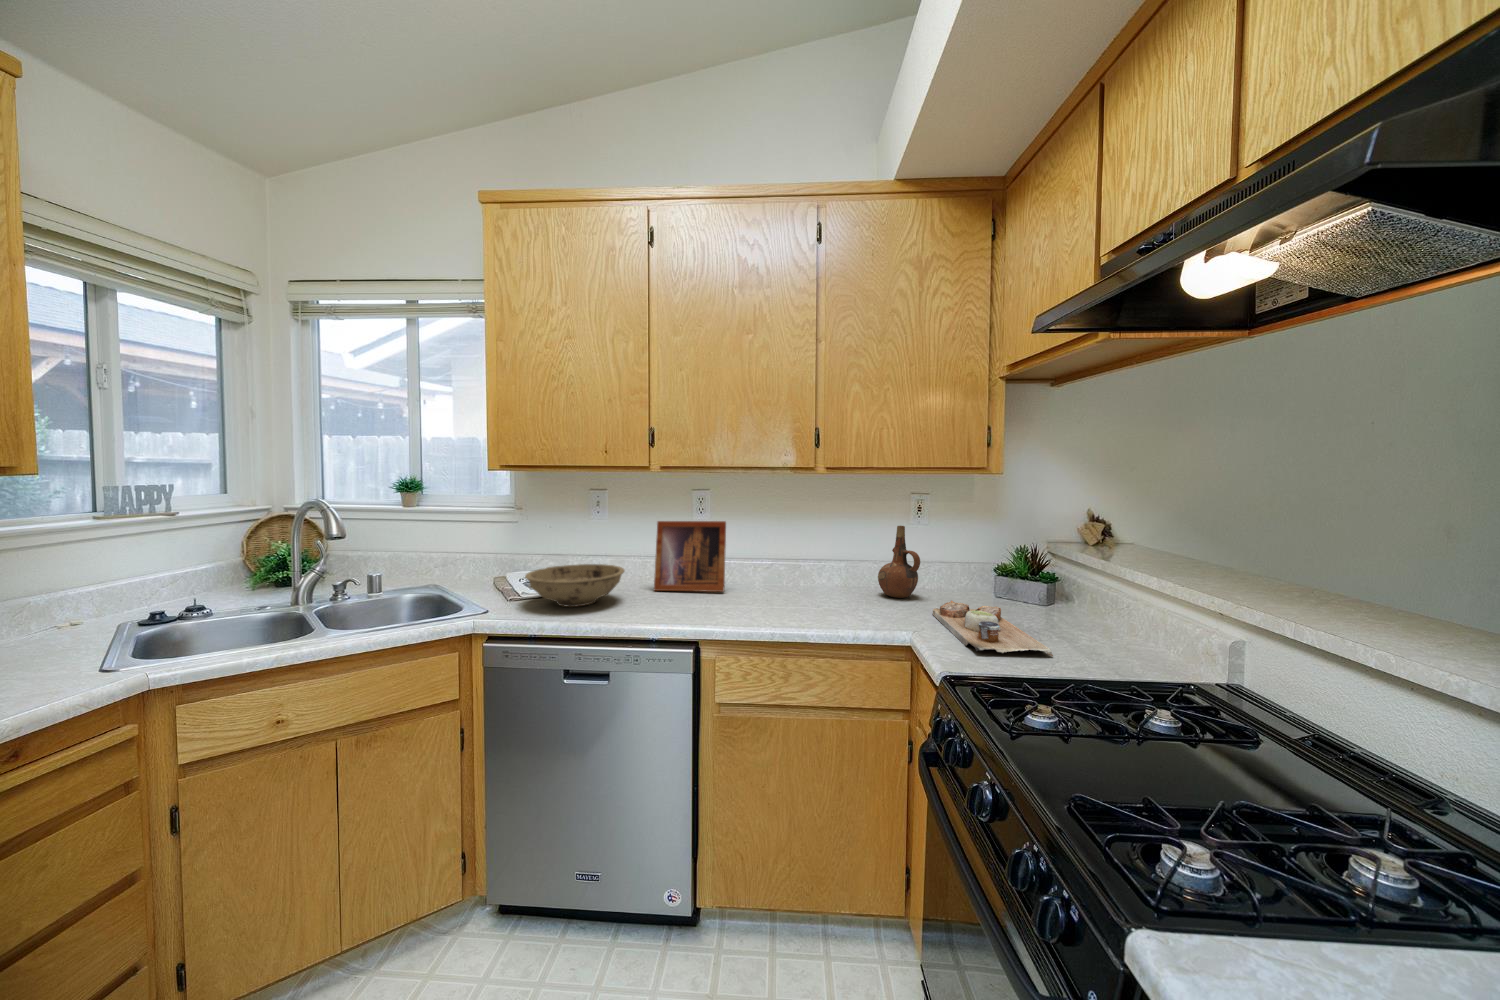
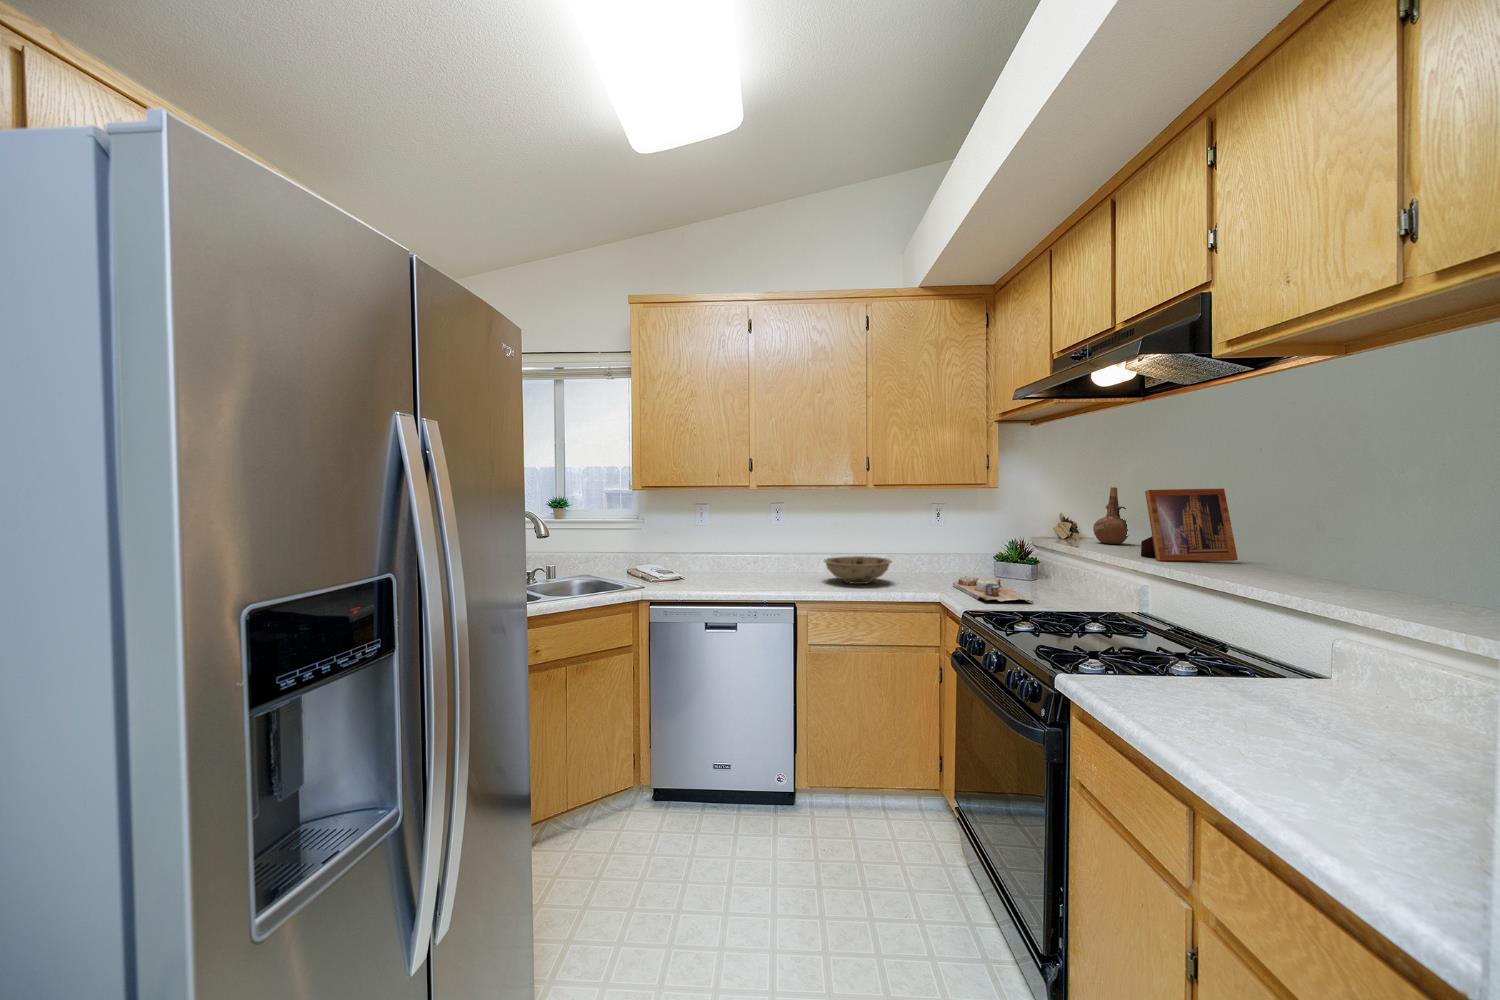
picture frame: present [654,521,726,592] -> present [1141,489,1238,561]
ceramic pitcher: present [878,526,920,598] -> present [1093,487,1128,544]
bowl: present [525,564,624,607] -> present [824,556,892,584]

